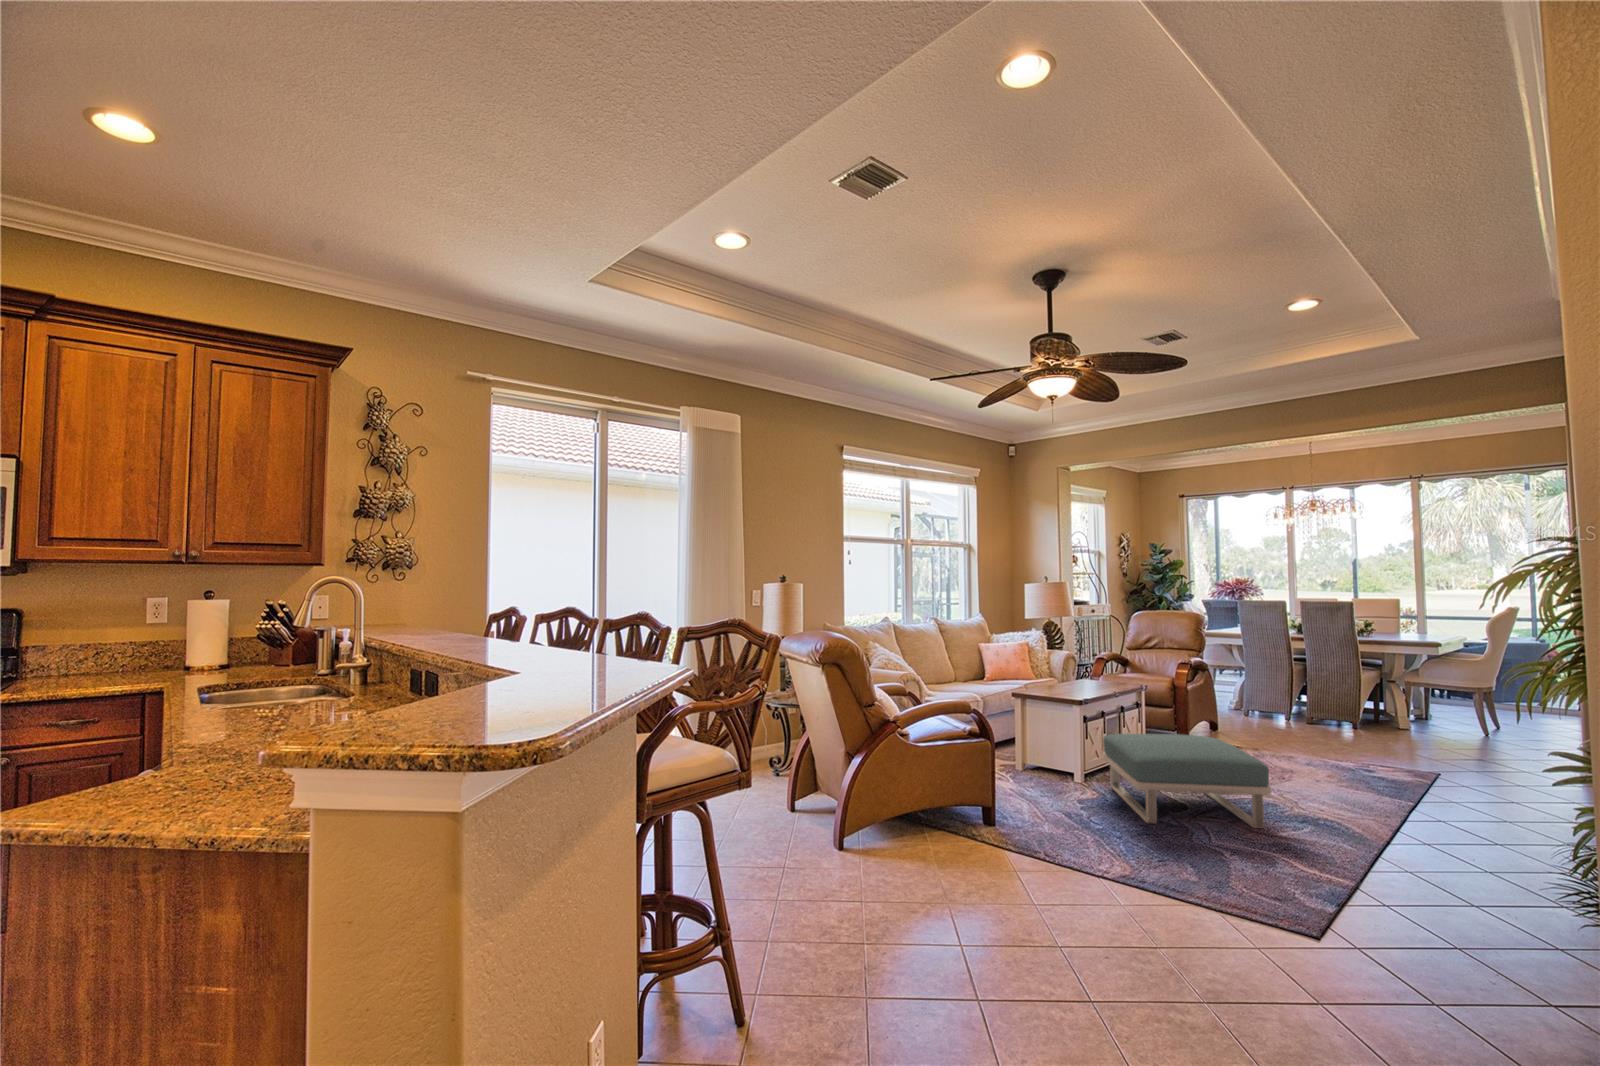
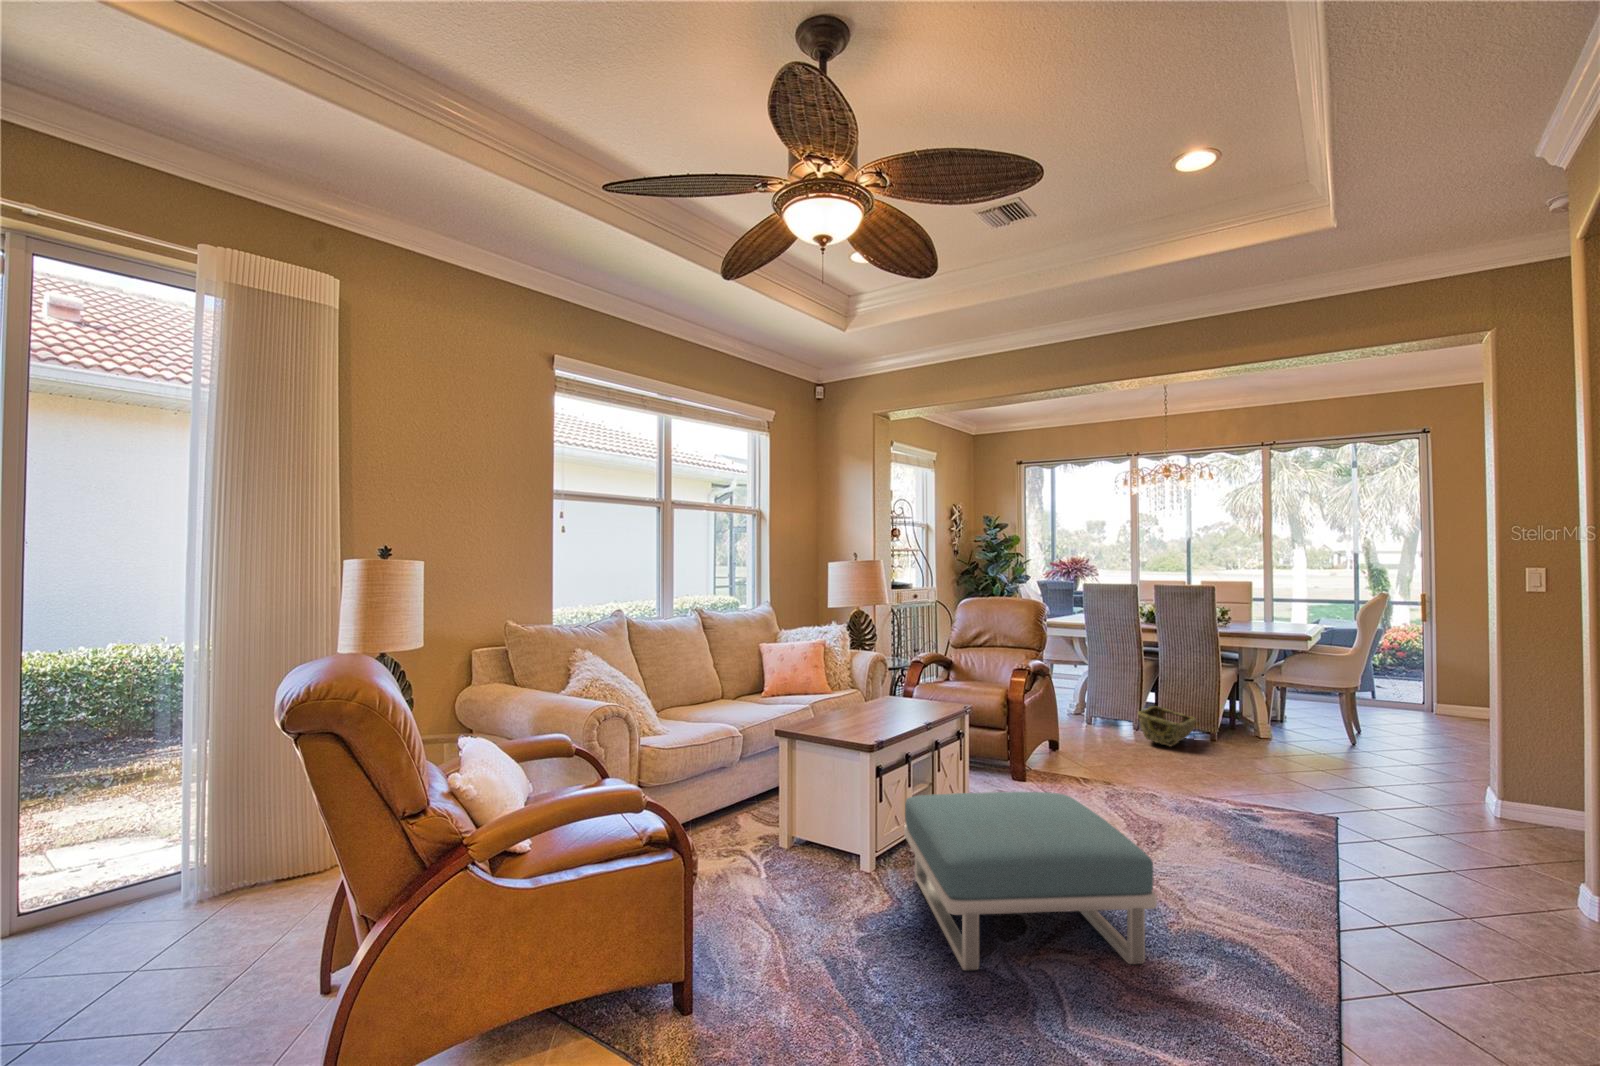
woven basket: none [1286,700,1340,731] -> present [1138,706,1196,746]

